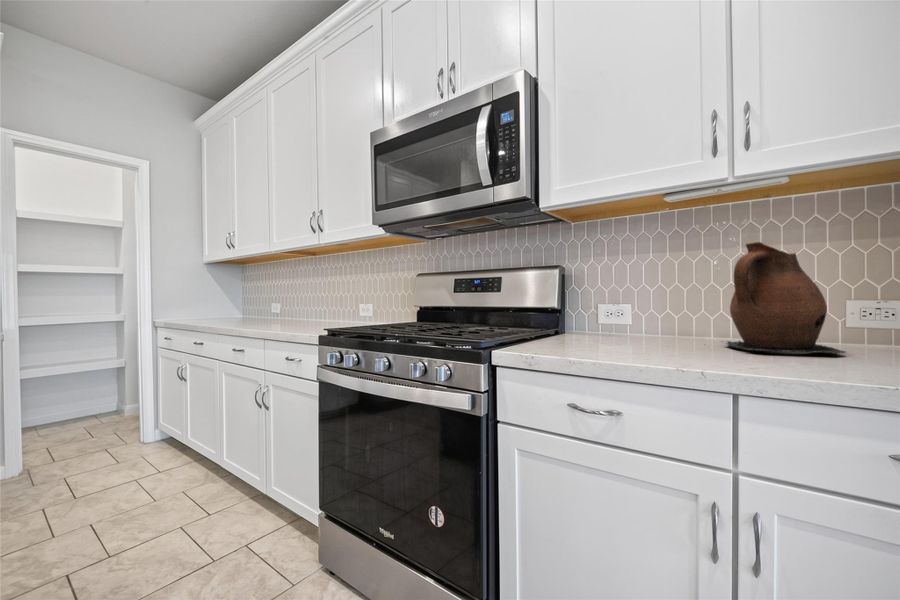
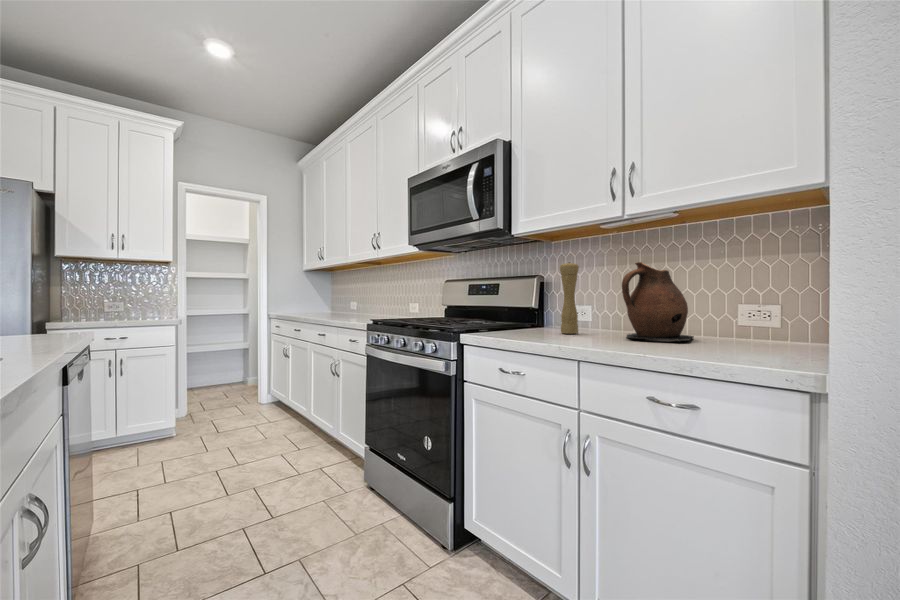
pepper mill: none [620,245,647,344] -> present [560,262,579,334]

